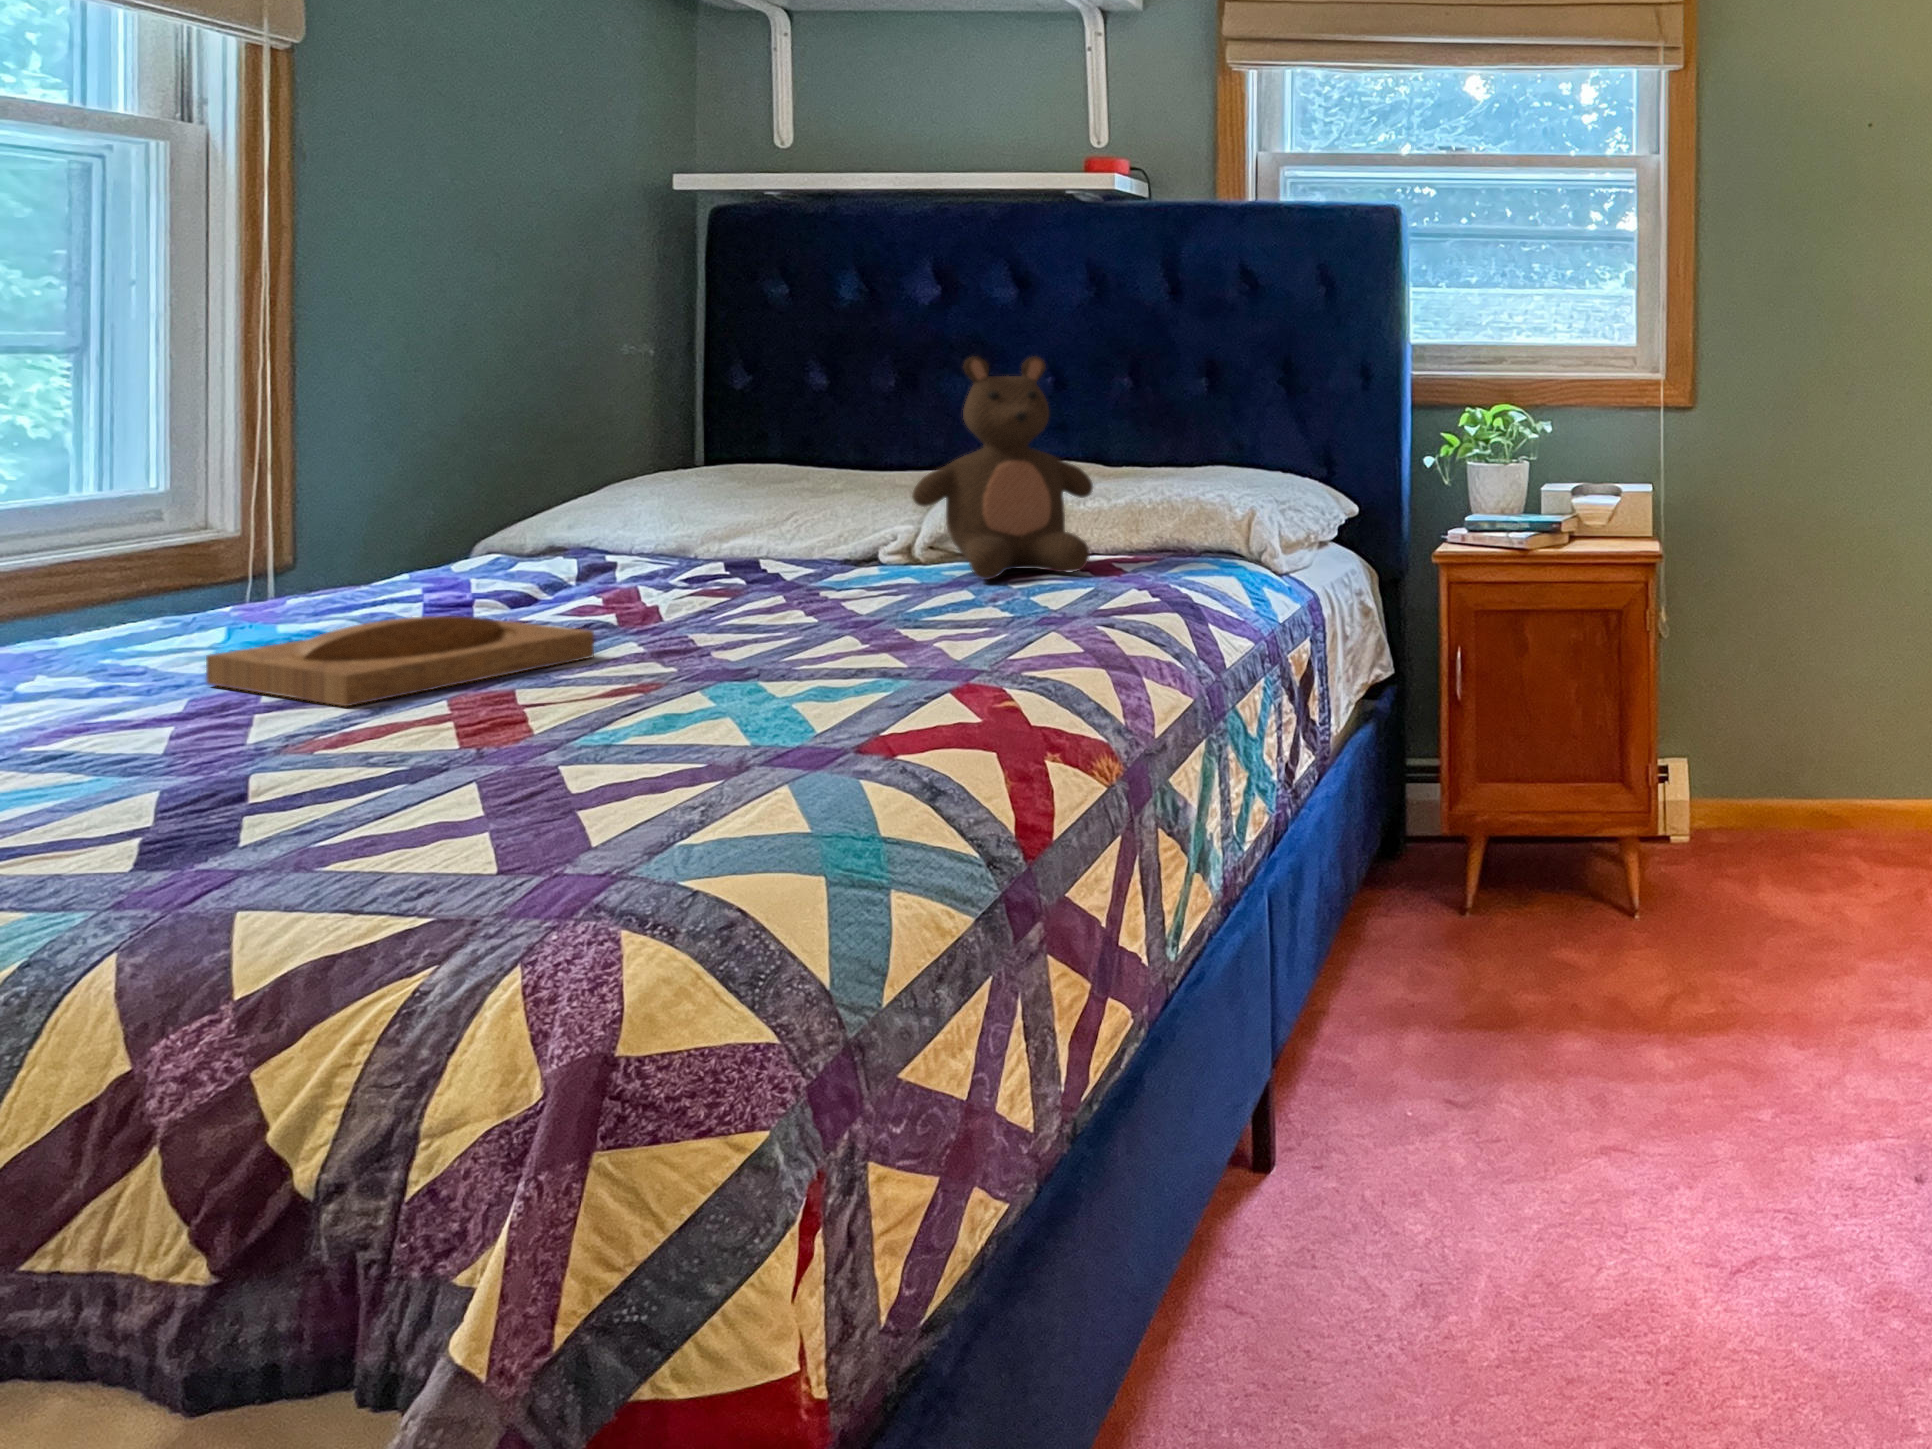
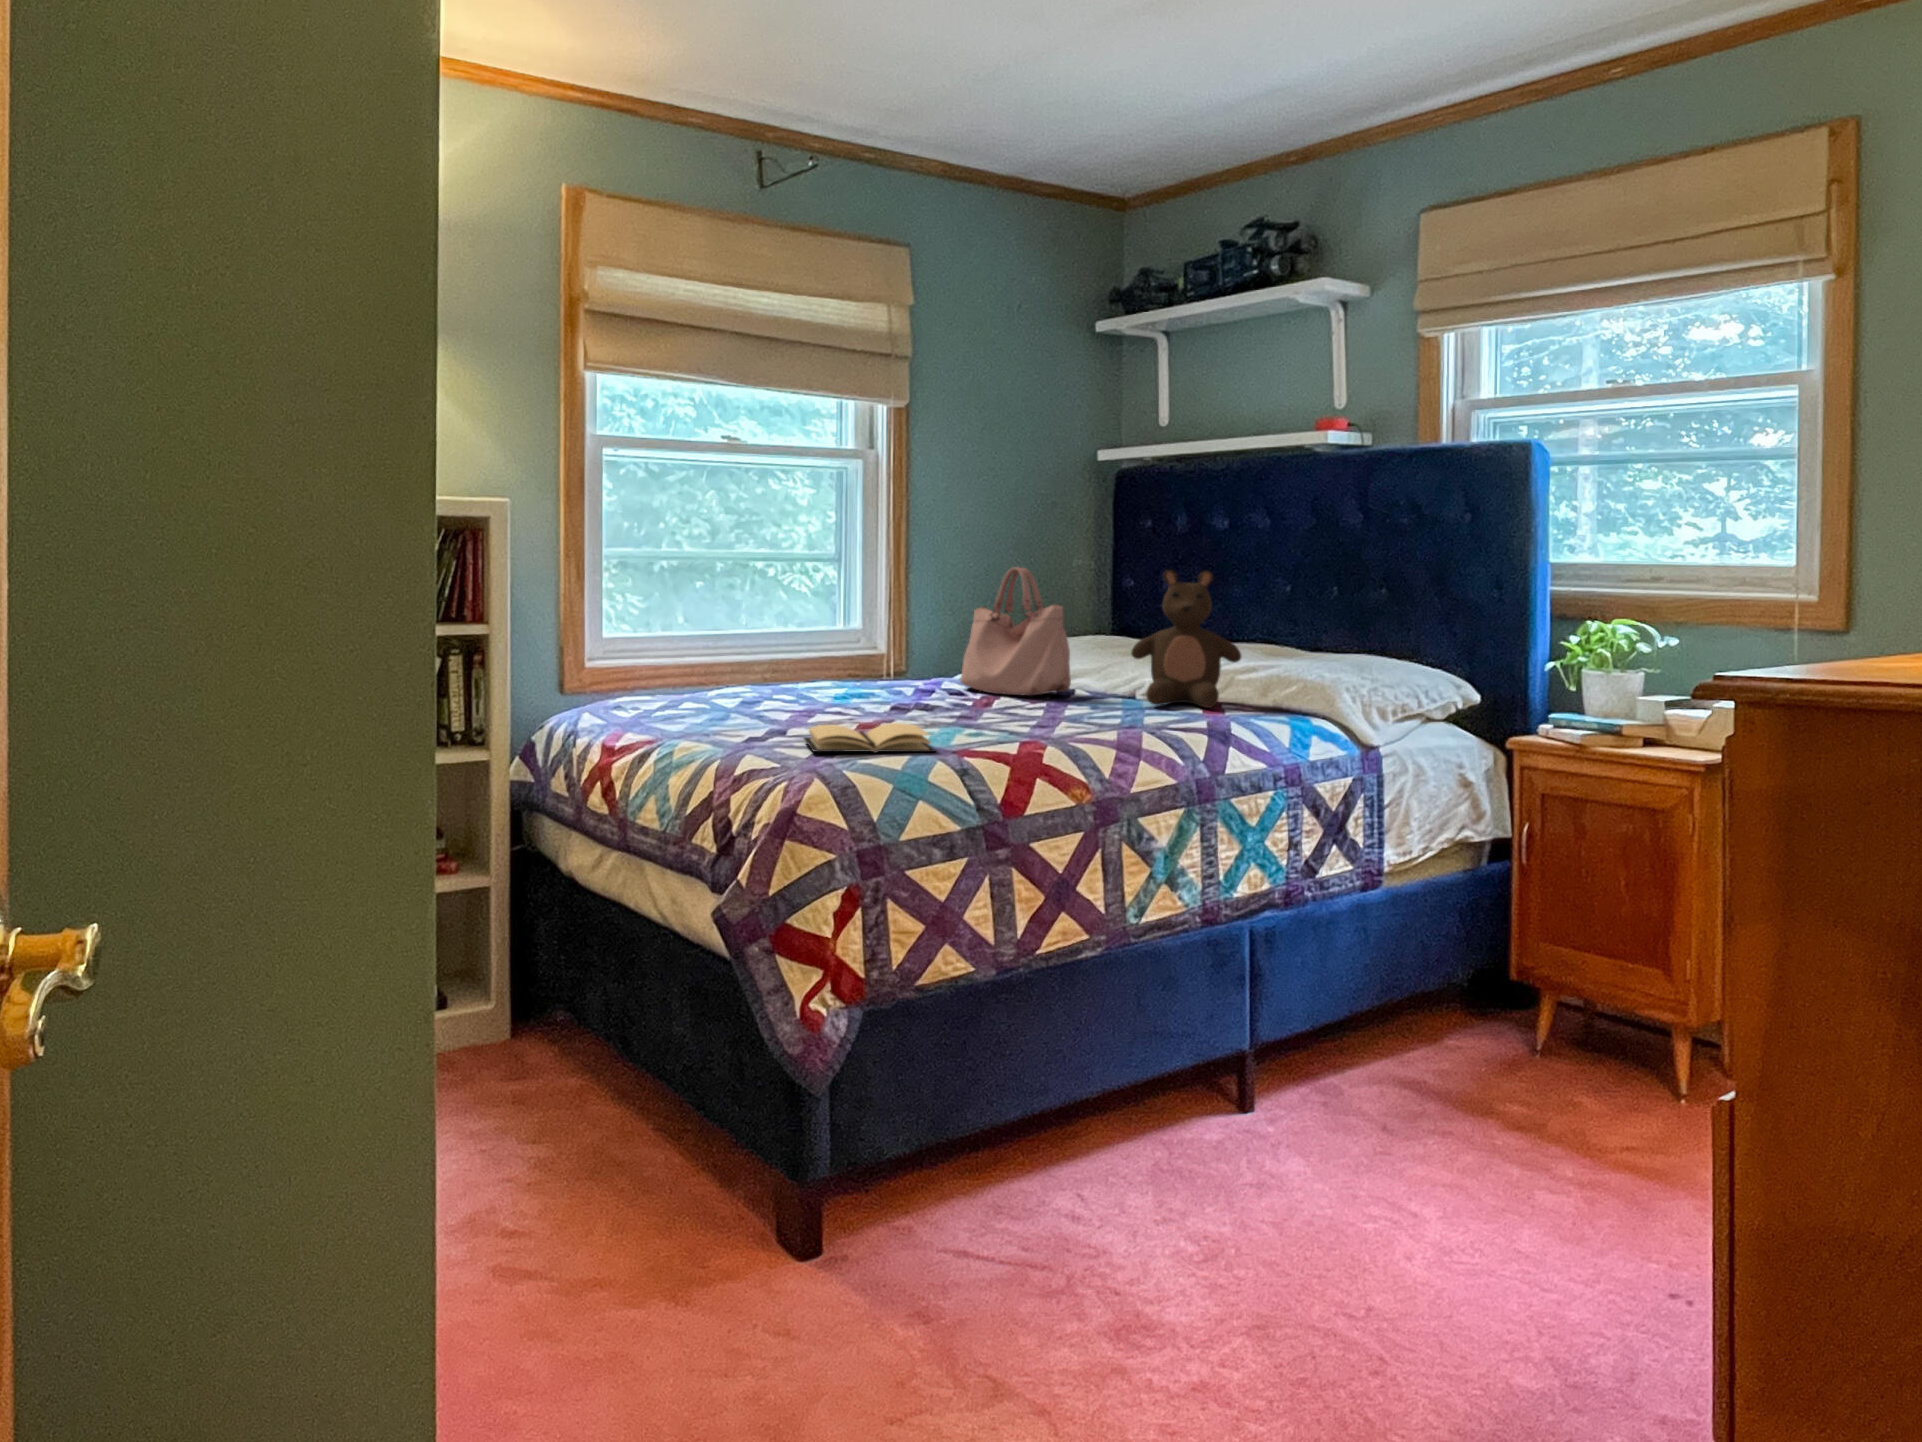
handbag: none [537,358,802,598] -> present [960,567,1071,696]
tray: present [206,616,594,706] -> none [813,687,937,717]
book: none [352,693,786,823] -> present [804,723,935,753]

